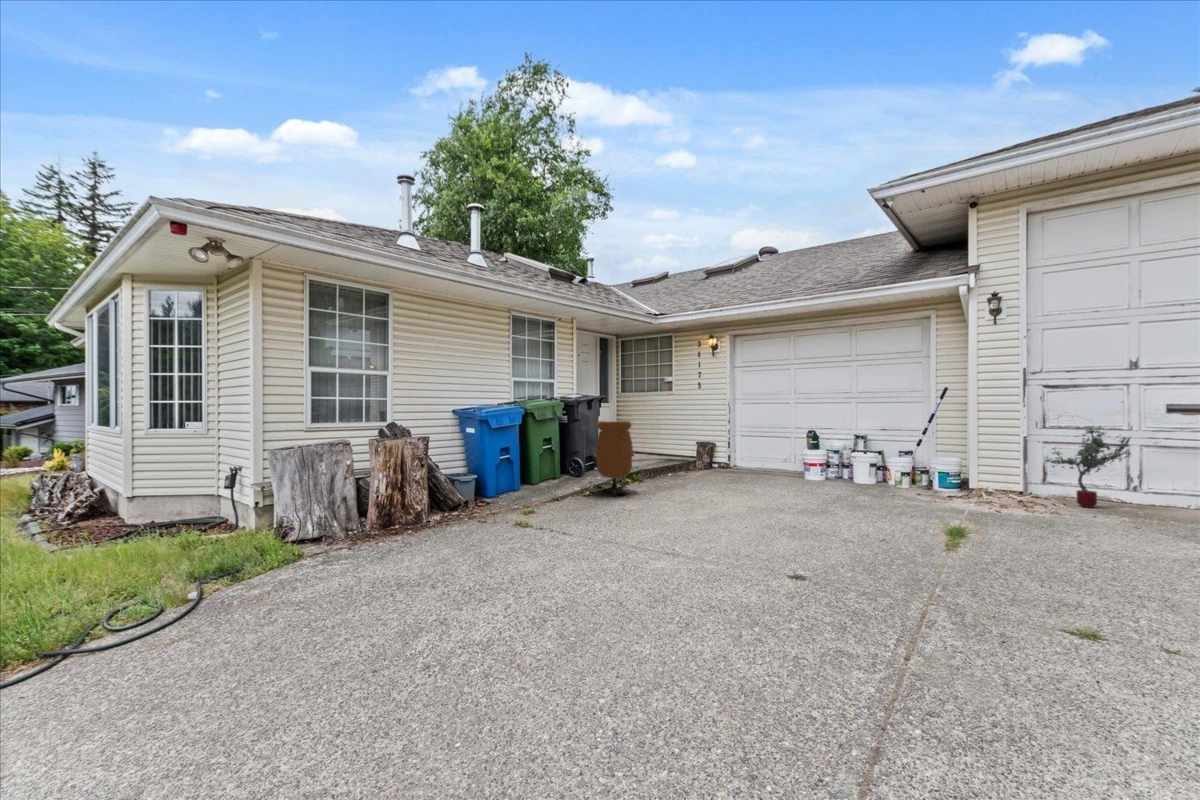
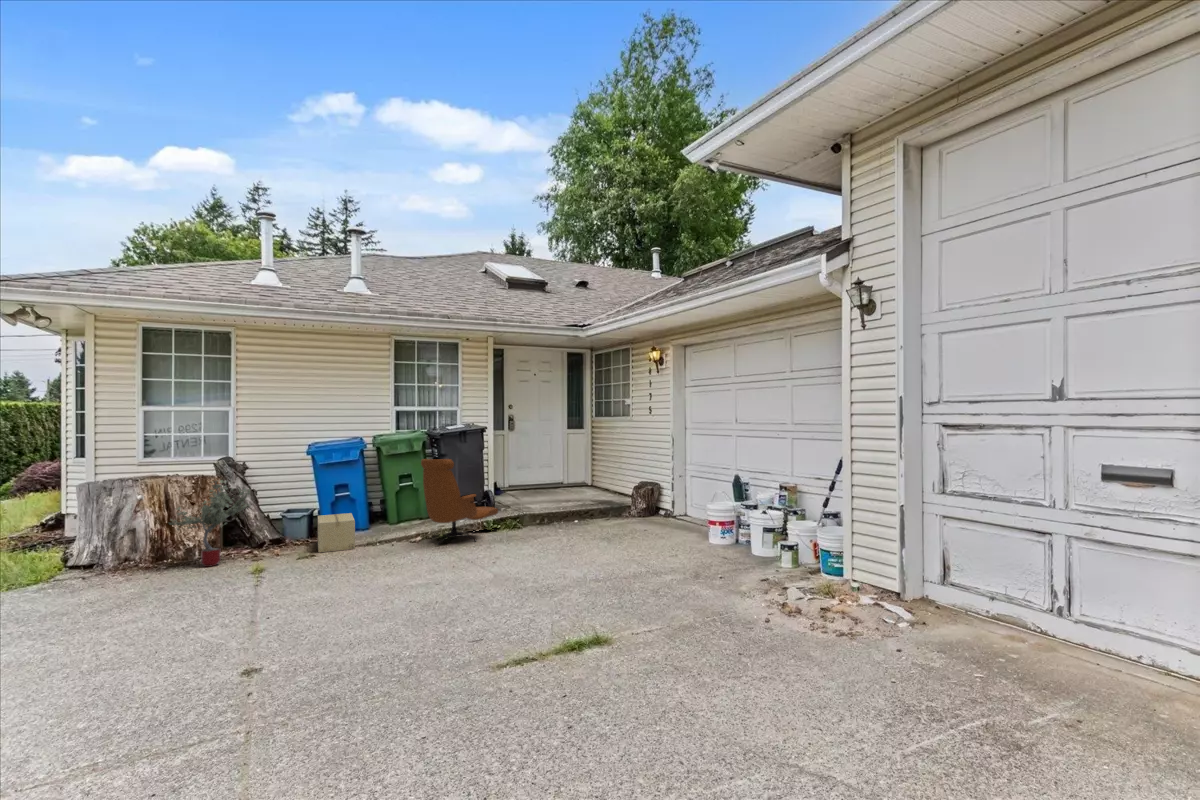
potted tree: present [1045,426,1131,508] -> present [169,480,250,567]
cardboard box: none [494,475,548,510] -> present [318,513,355,553]

